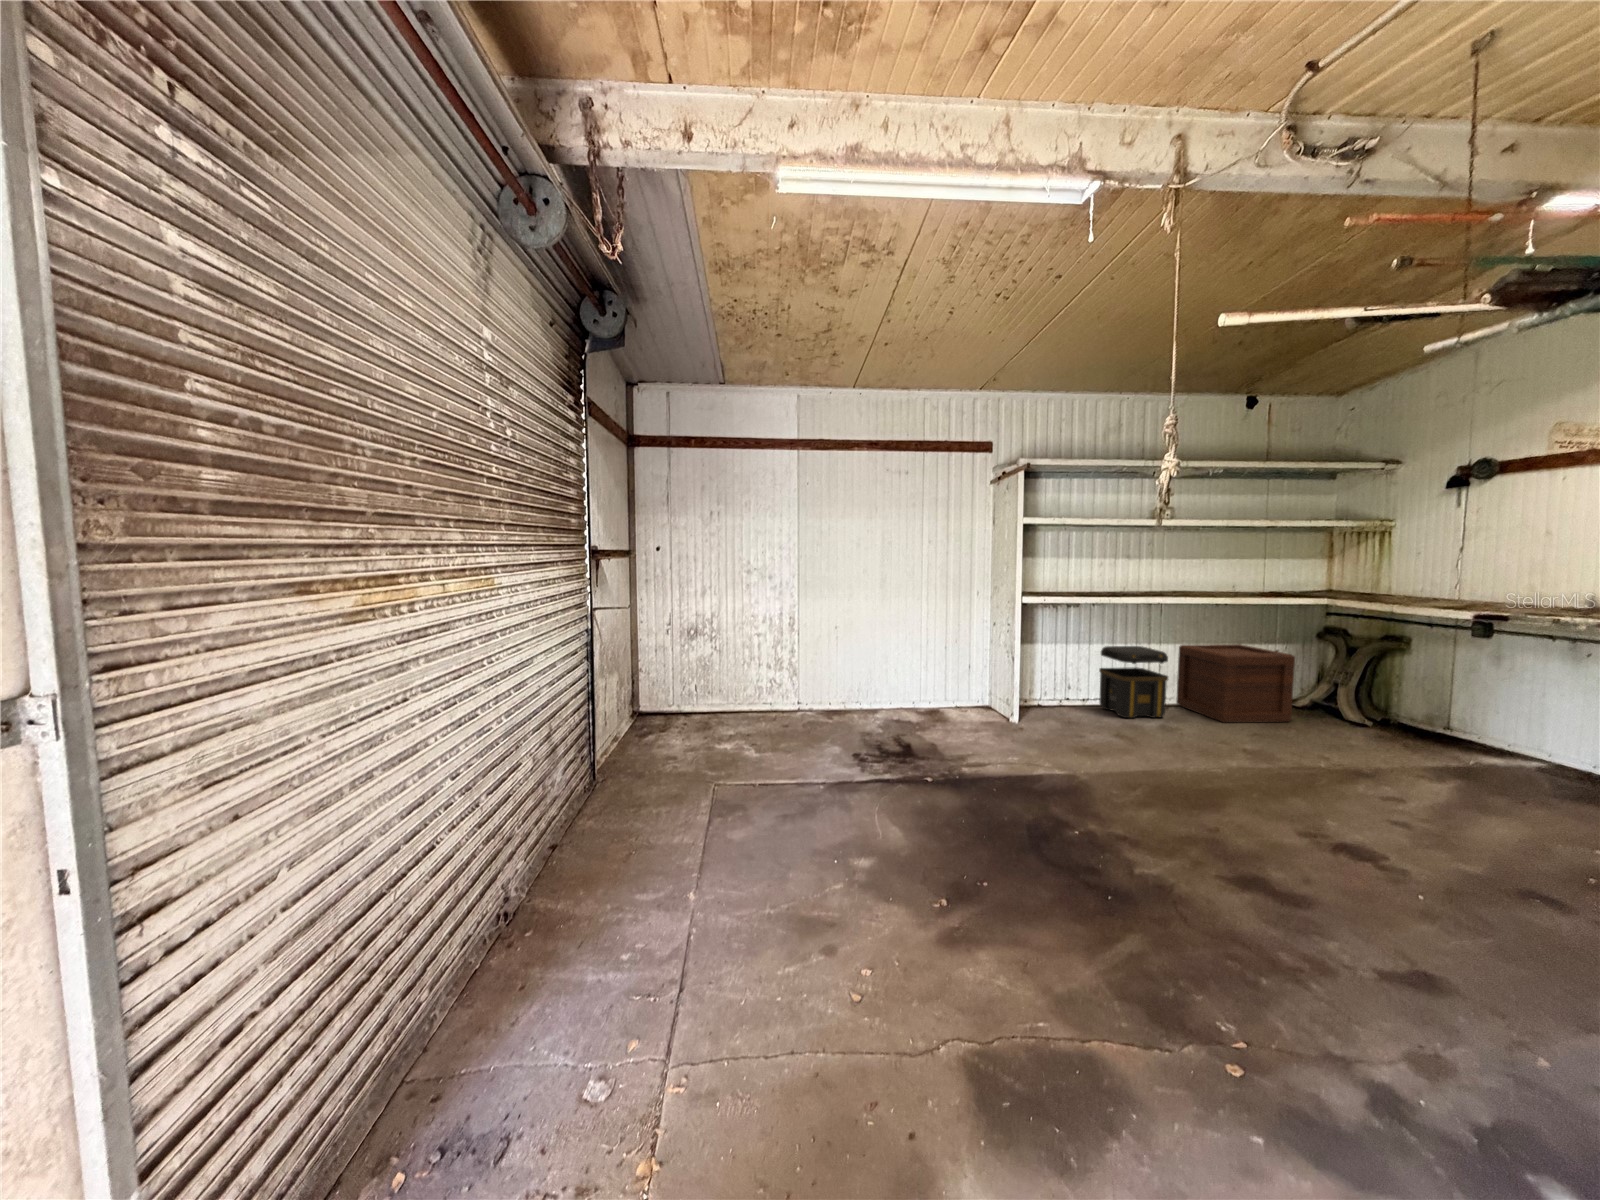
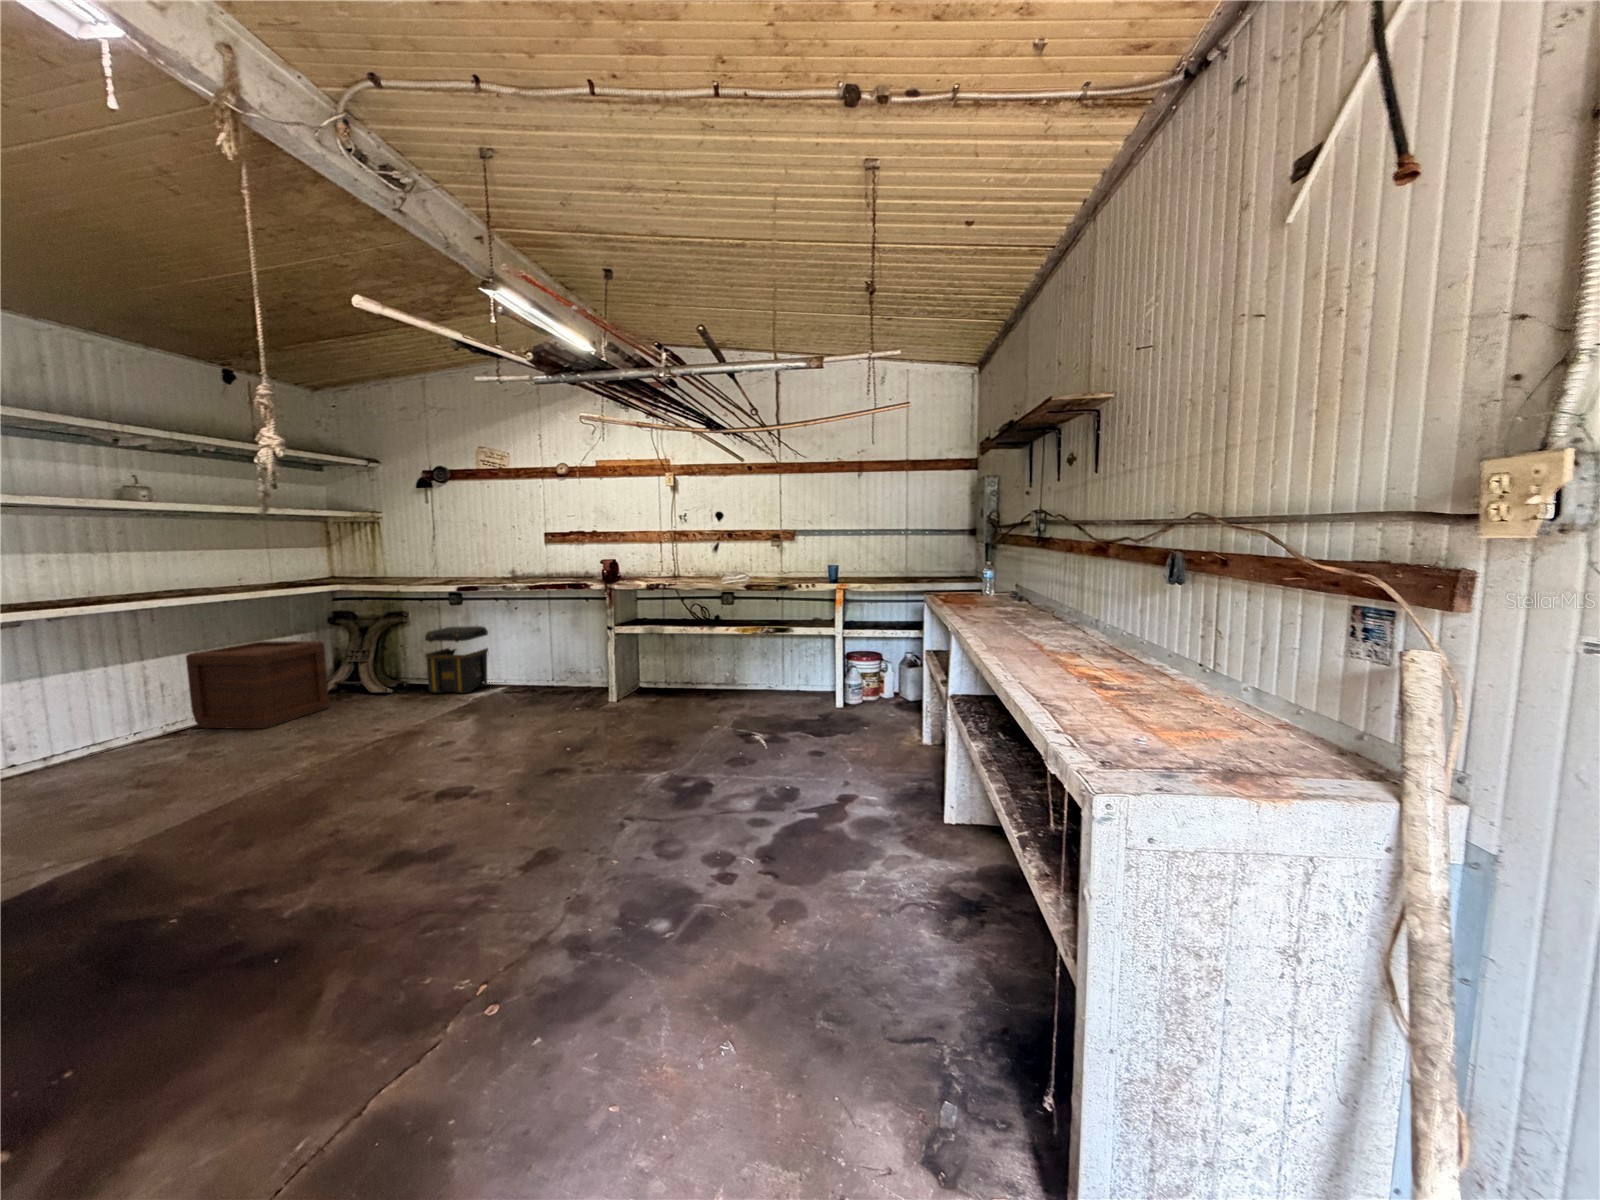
toolbox: present [1099,646,1168,718] -> present [425,626,488,693]

